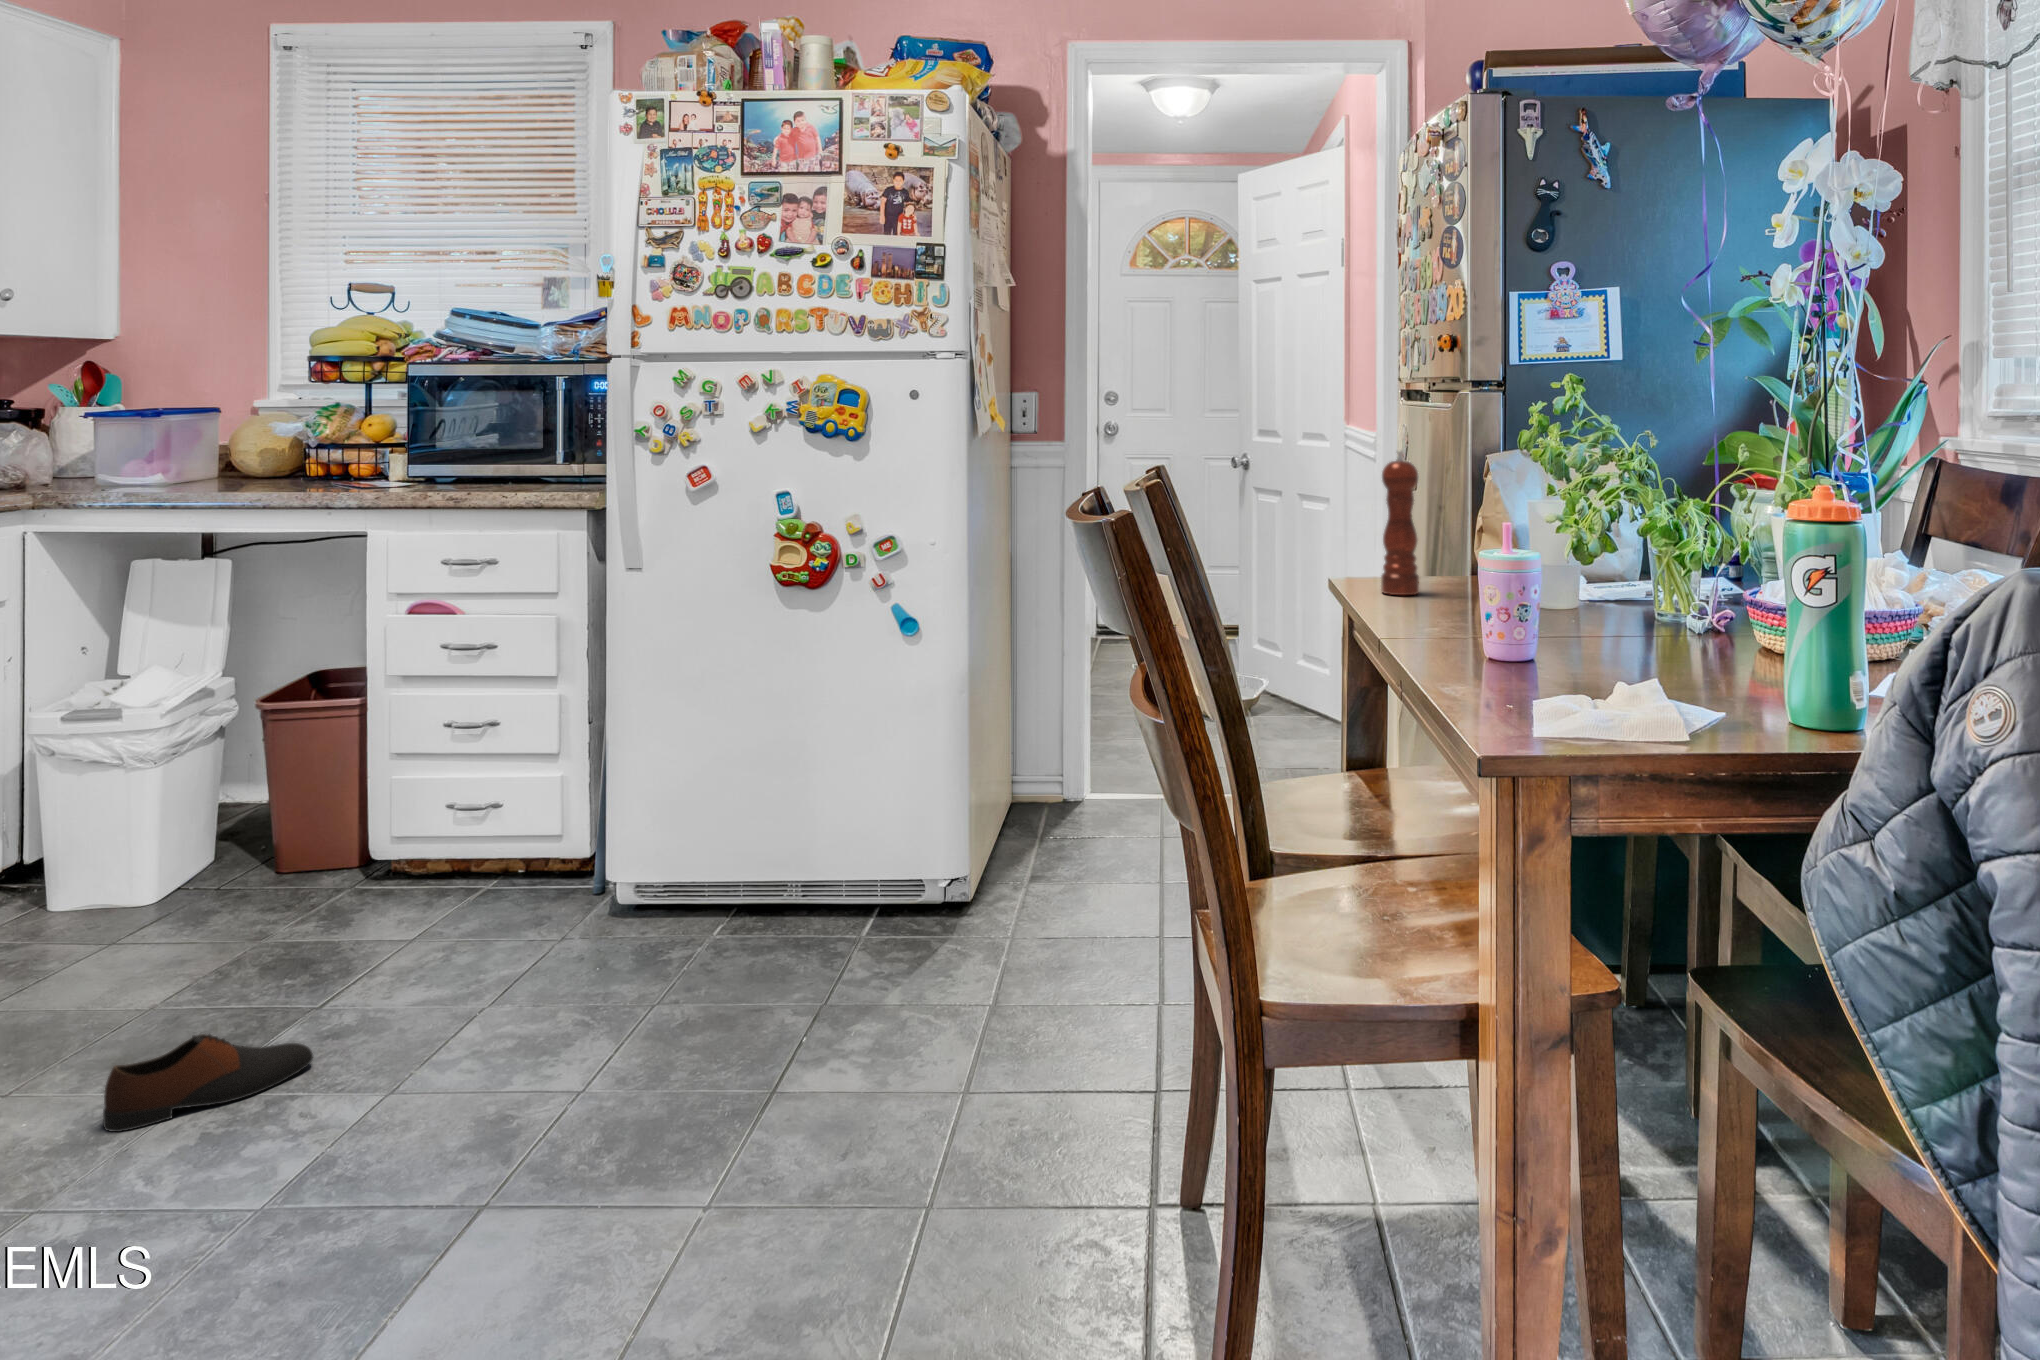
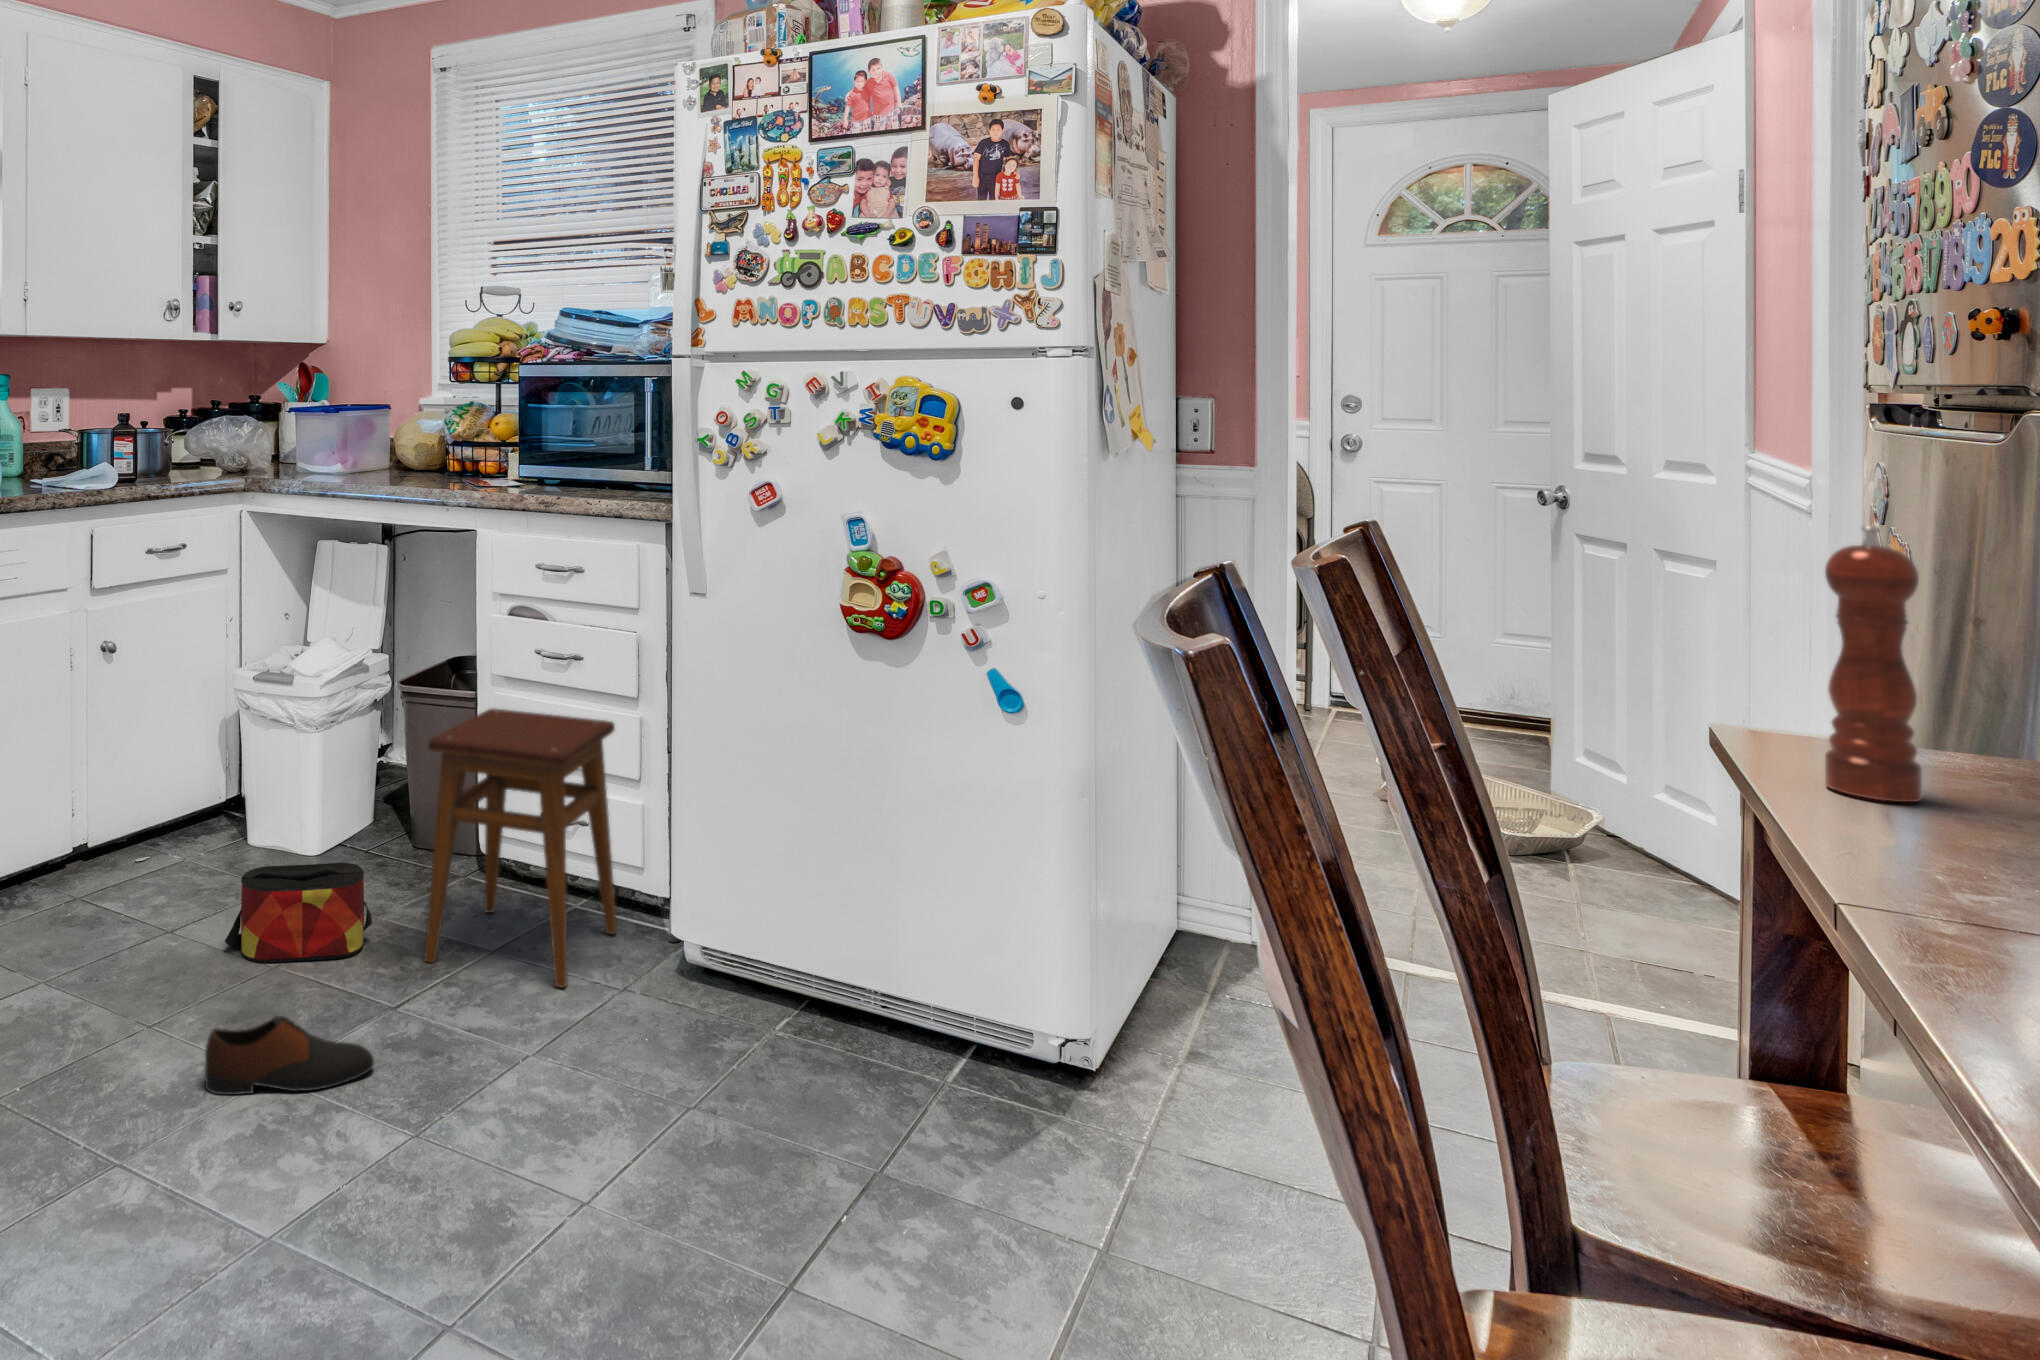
stool: none [333,701,538,966] -> present [425,709,617,988]
bag: none [68,887,262,1012] -> present [225,862,372,963]

